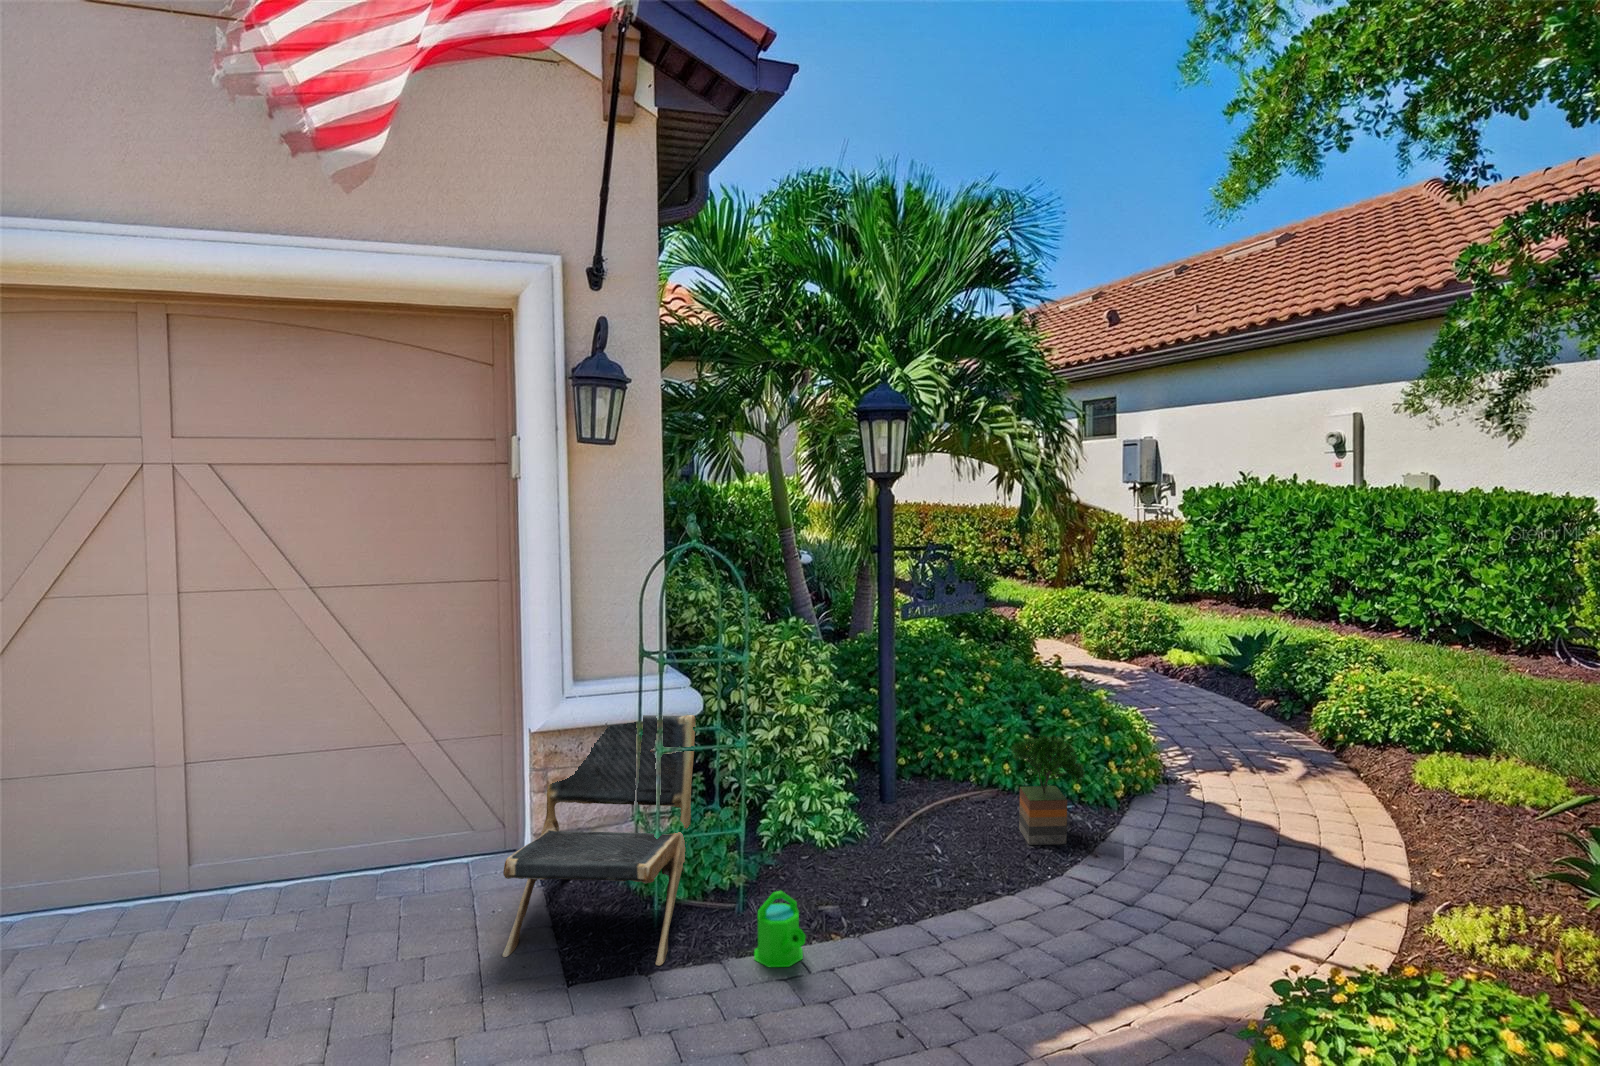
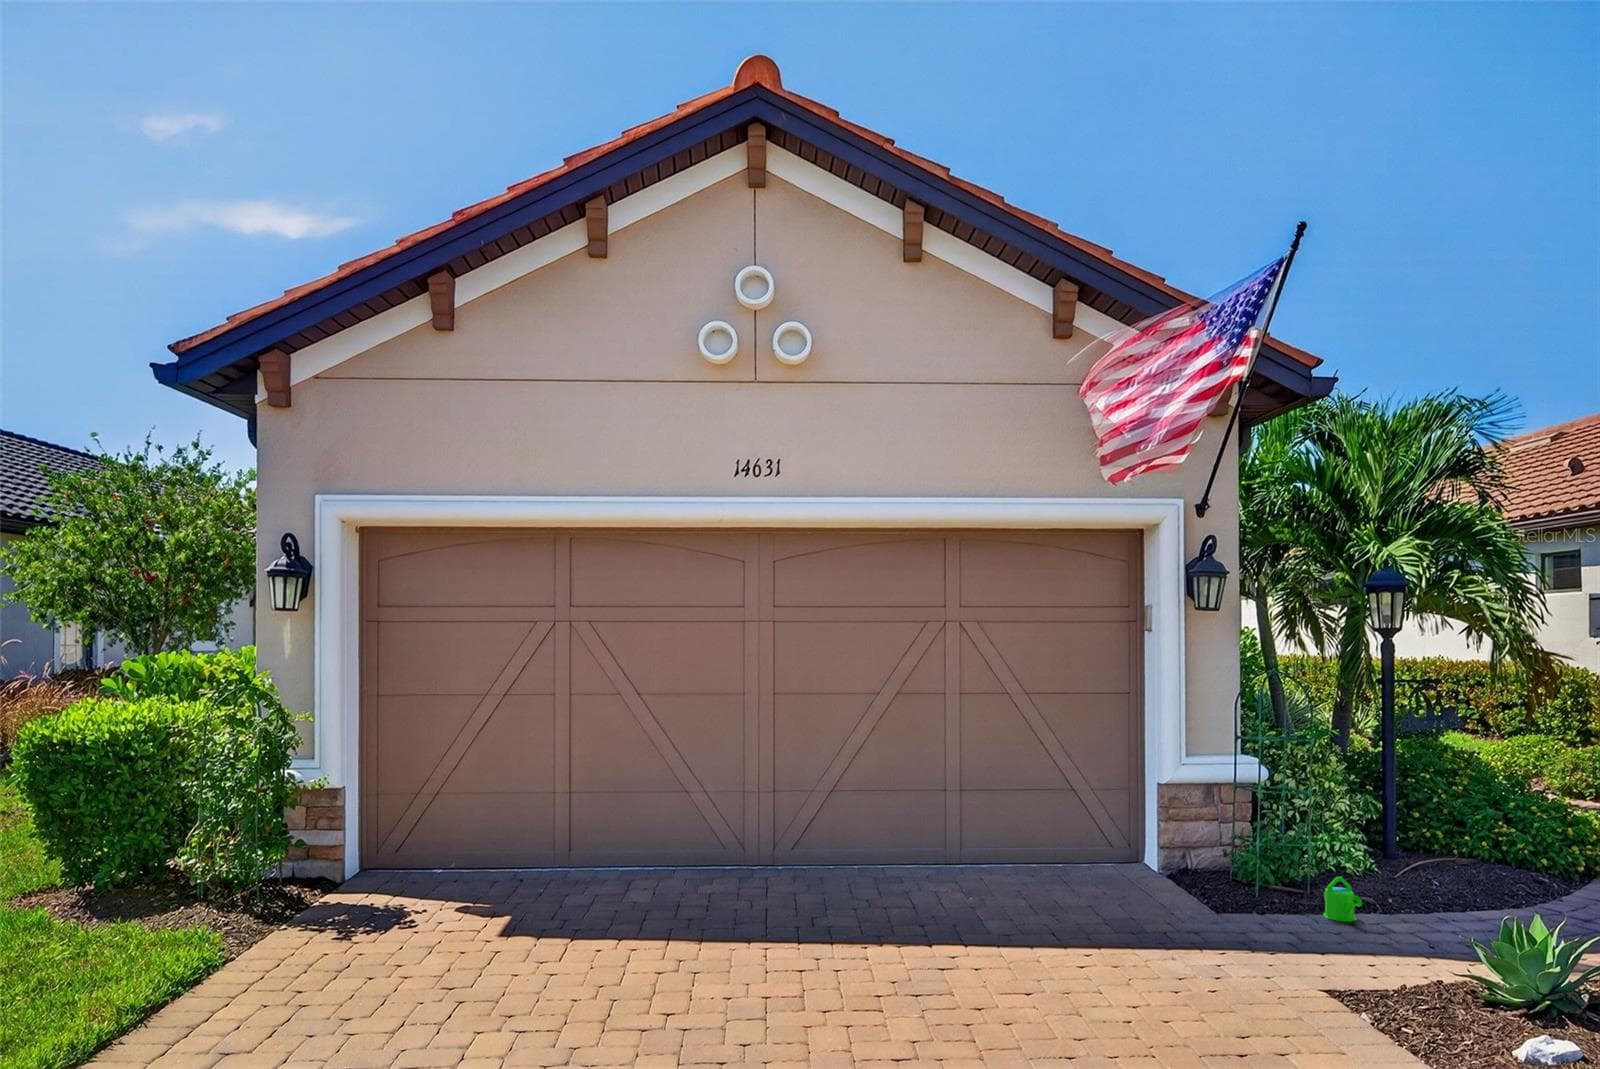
lounge chair: present [502,715,695,965] -> none [1163,768,1267,913]
potted tree: present [1011,735,1085,845] -> none [1489,814,1553,894]

